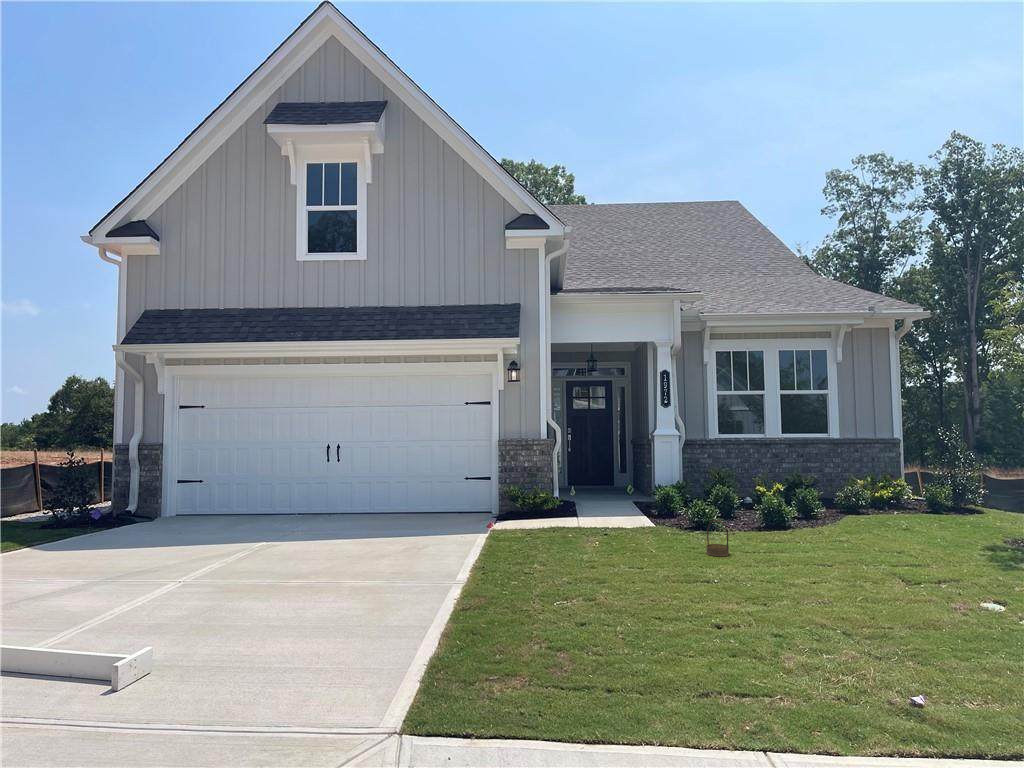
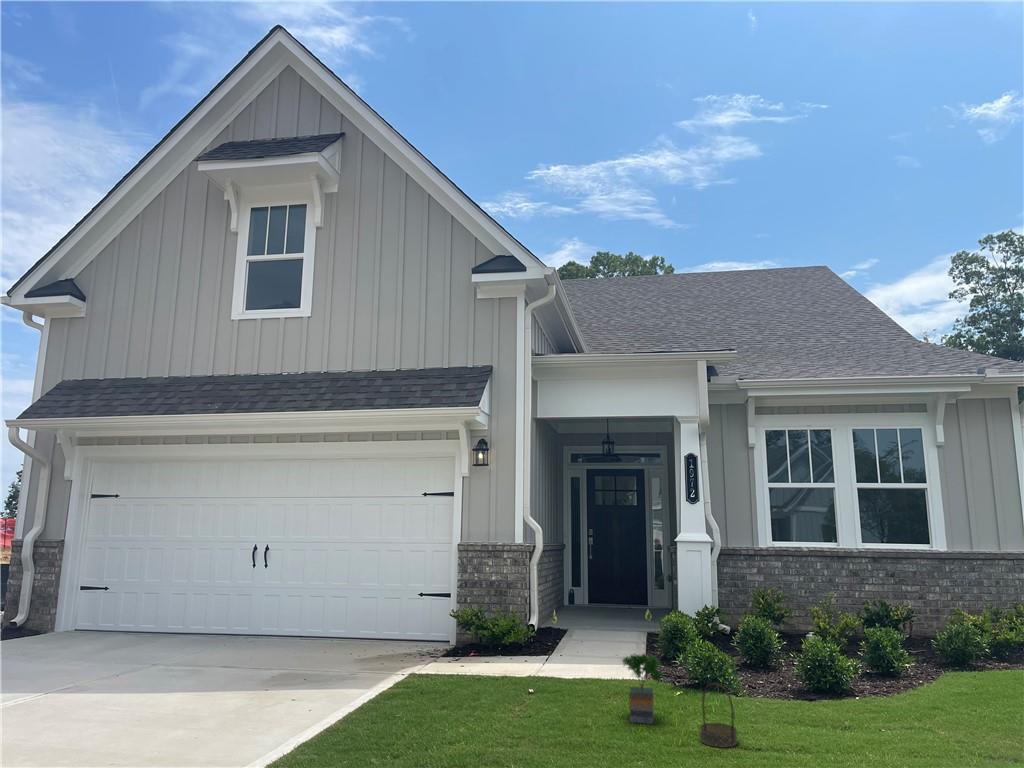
potted tree: none [651,506,680,548] -> present [623,654,663,724]

